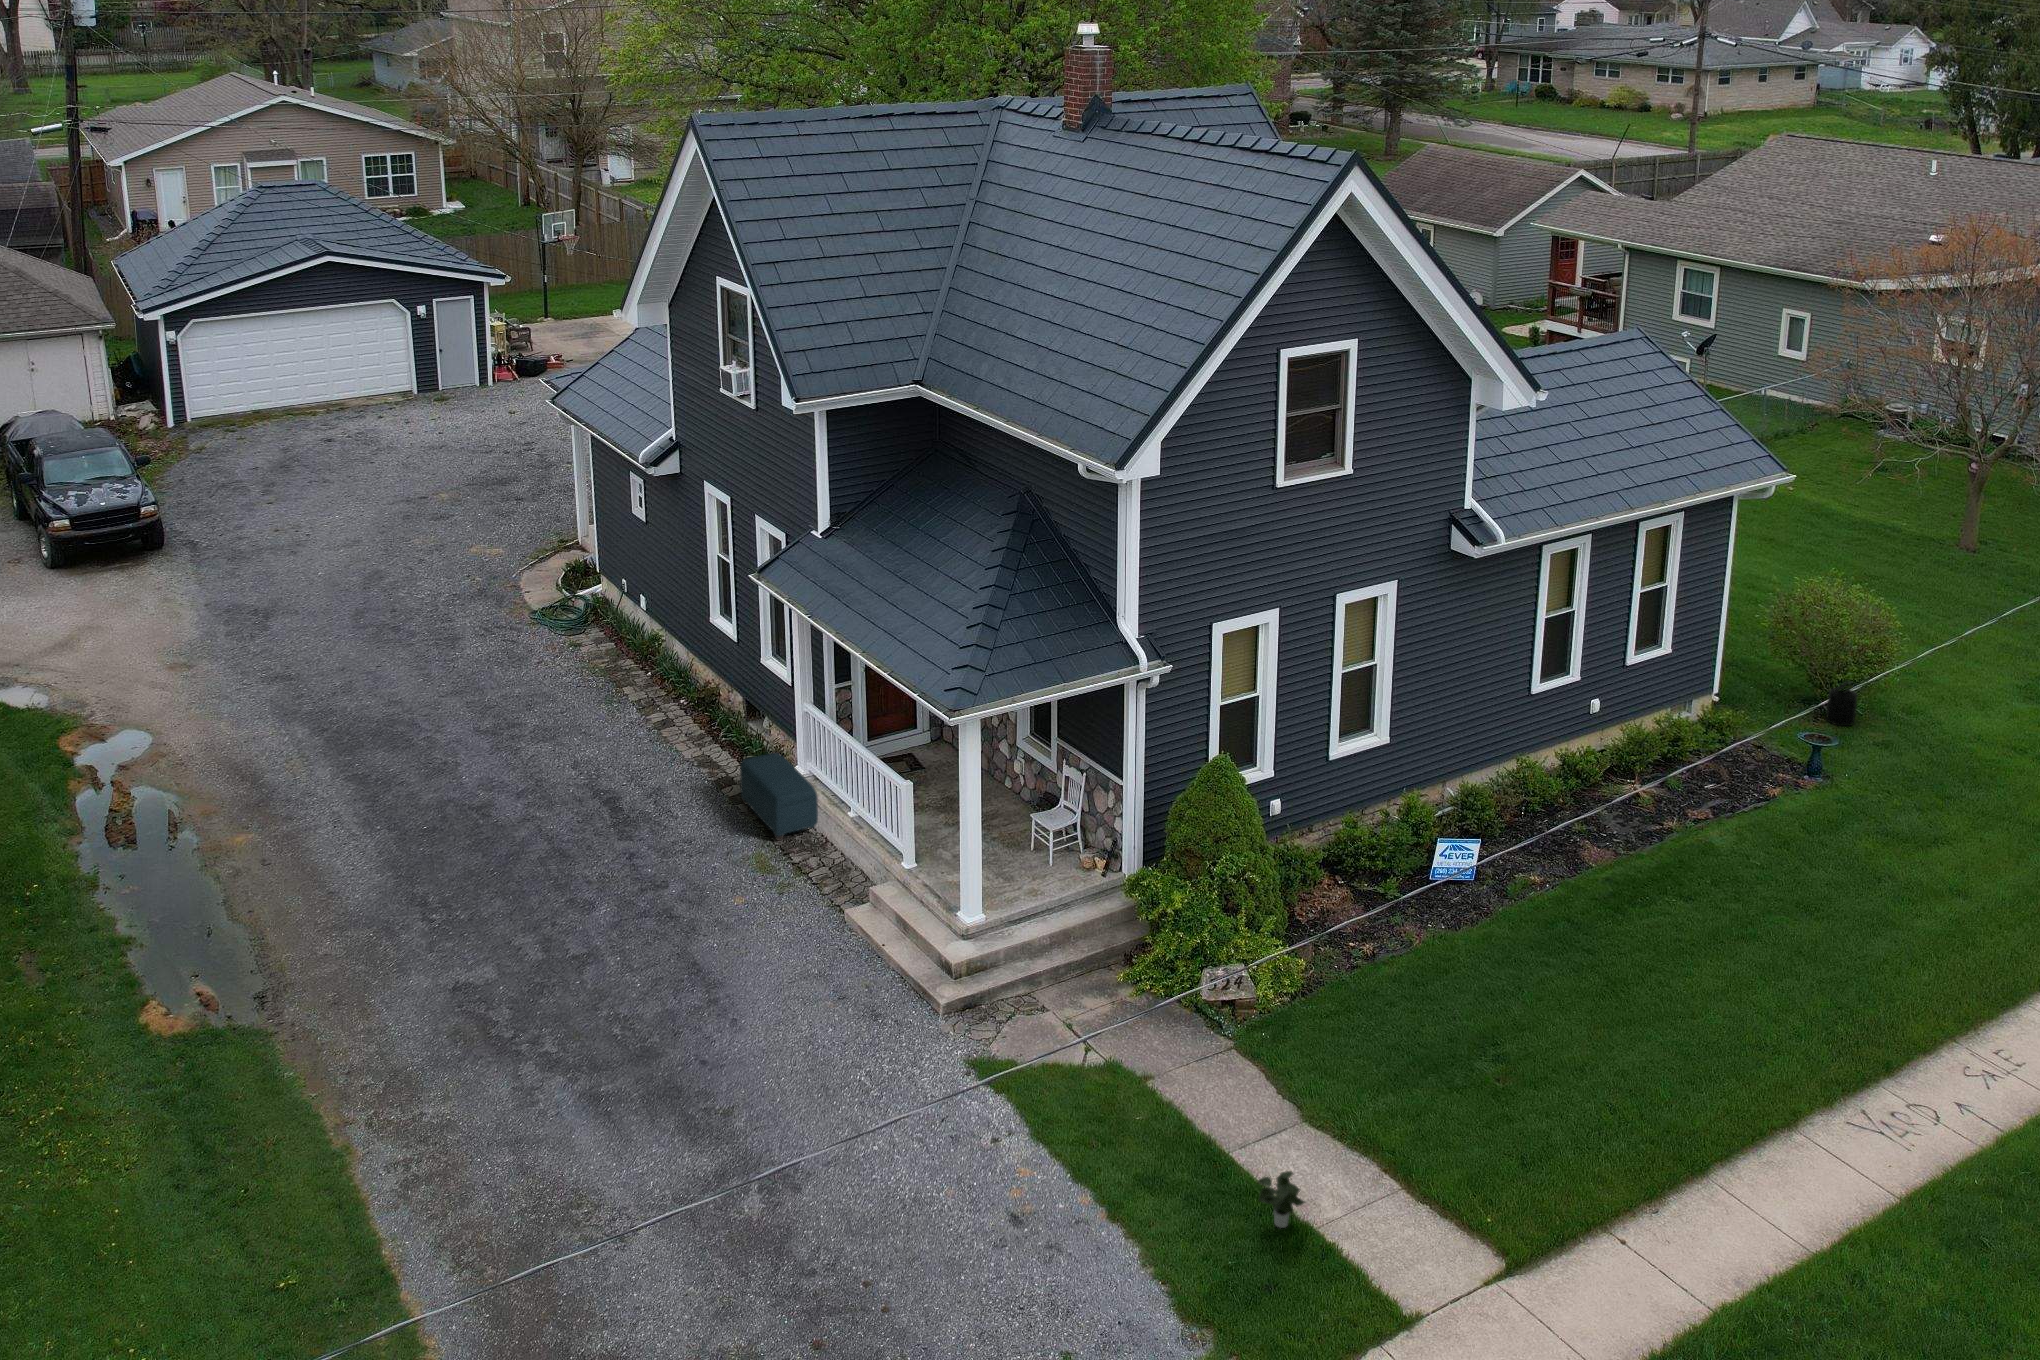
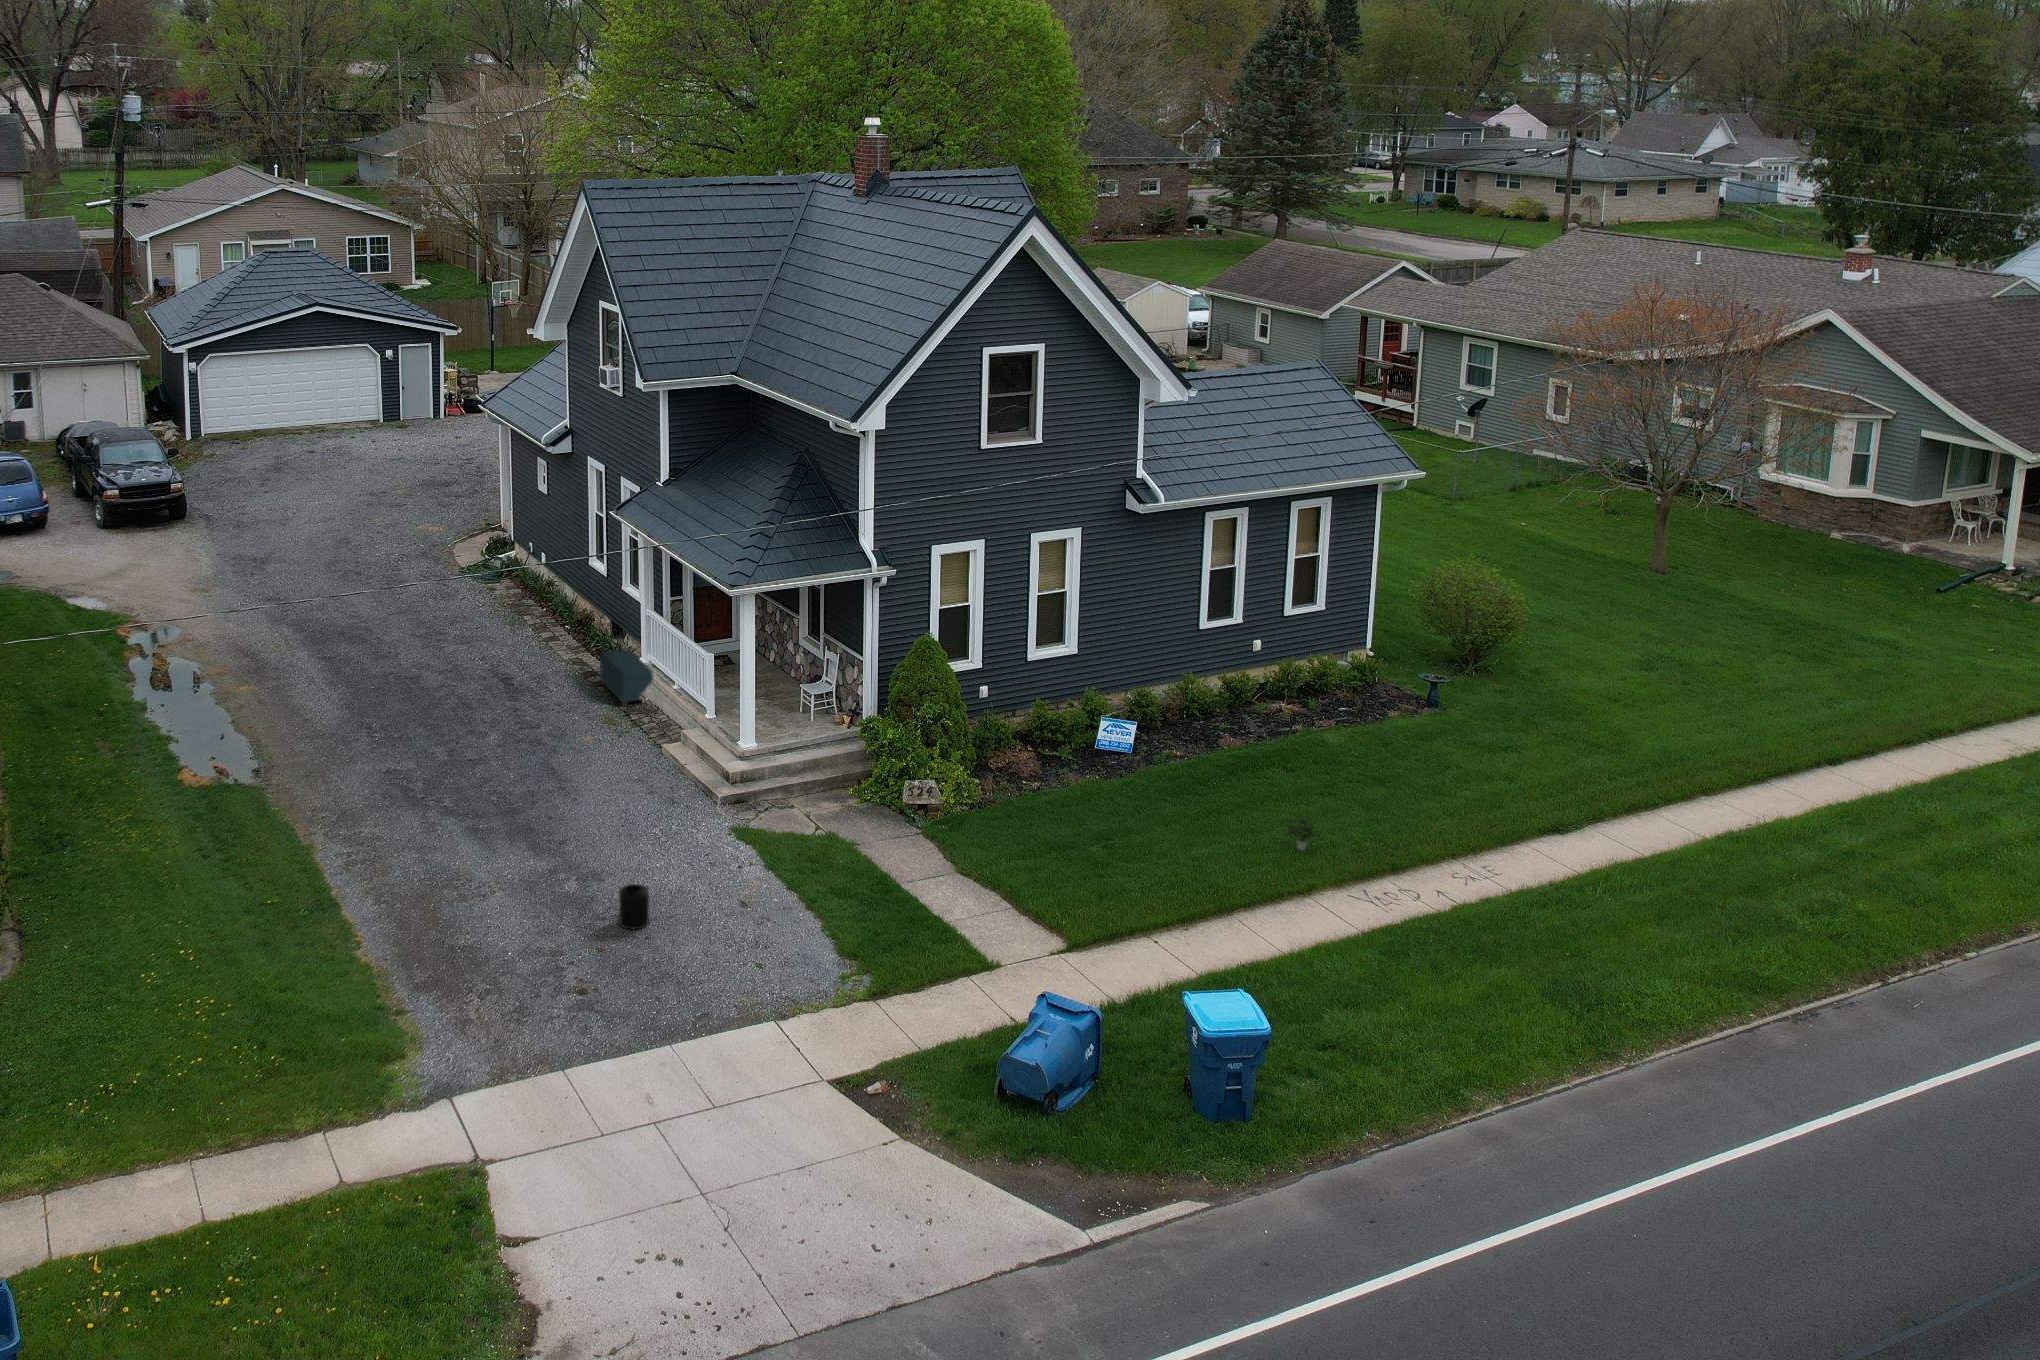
trash can: present [1826,682,1858,726] -> present [619,884,649,930]
potted plant: present [1258,1171,1305,1228] -> present [1288,818,1315,850]

